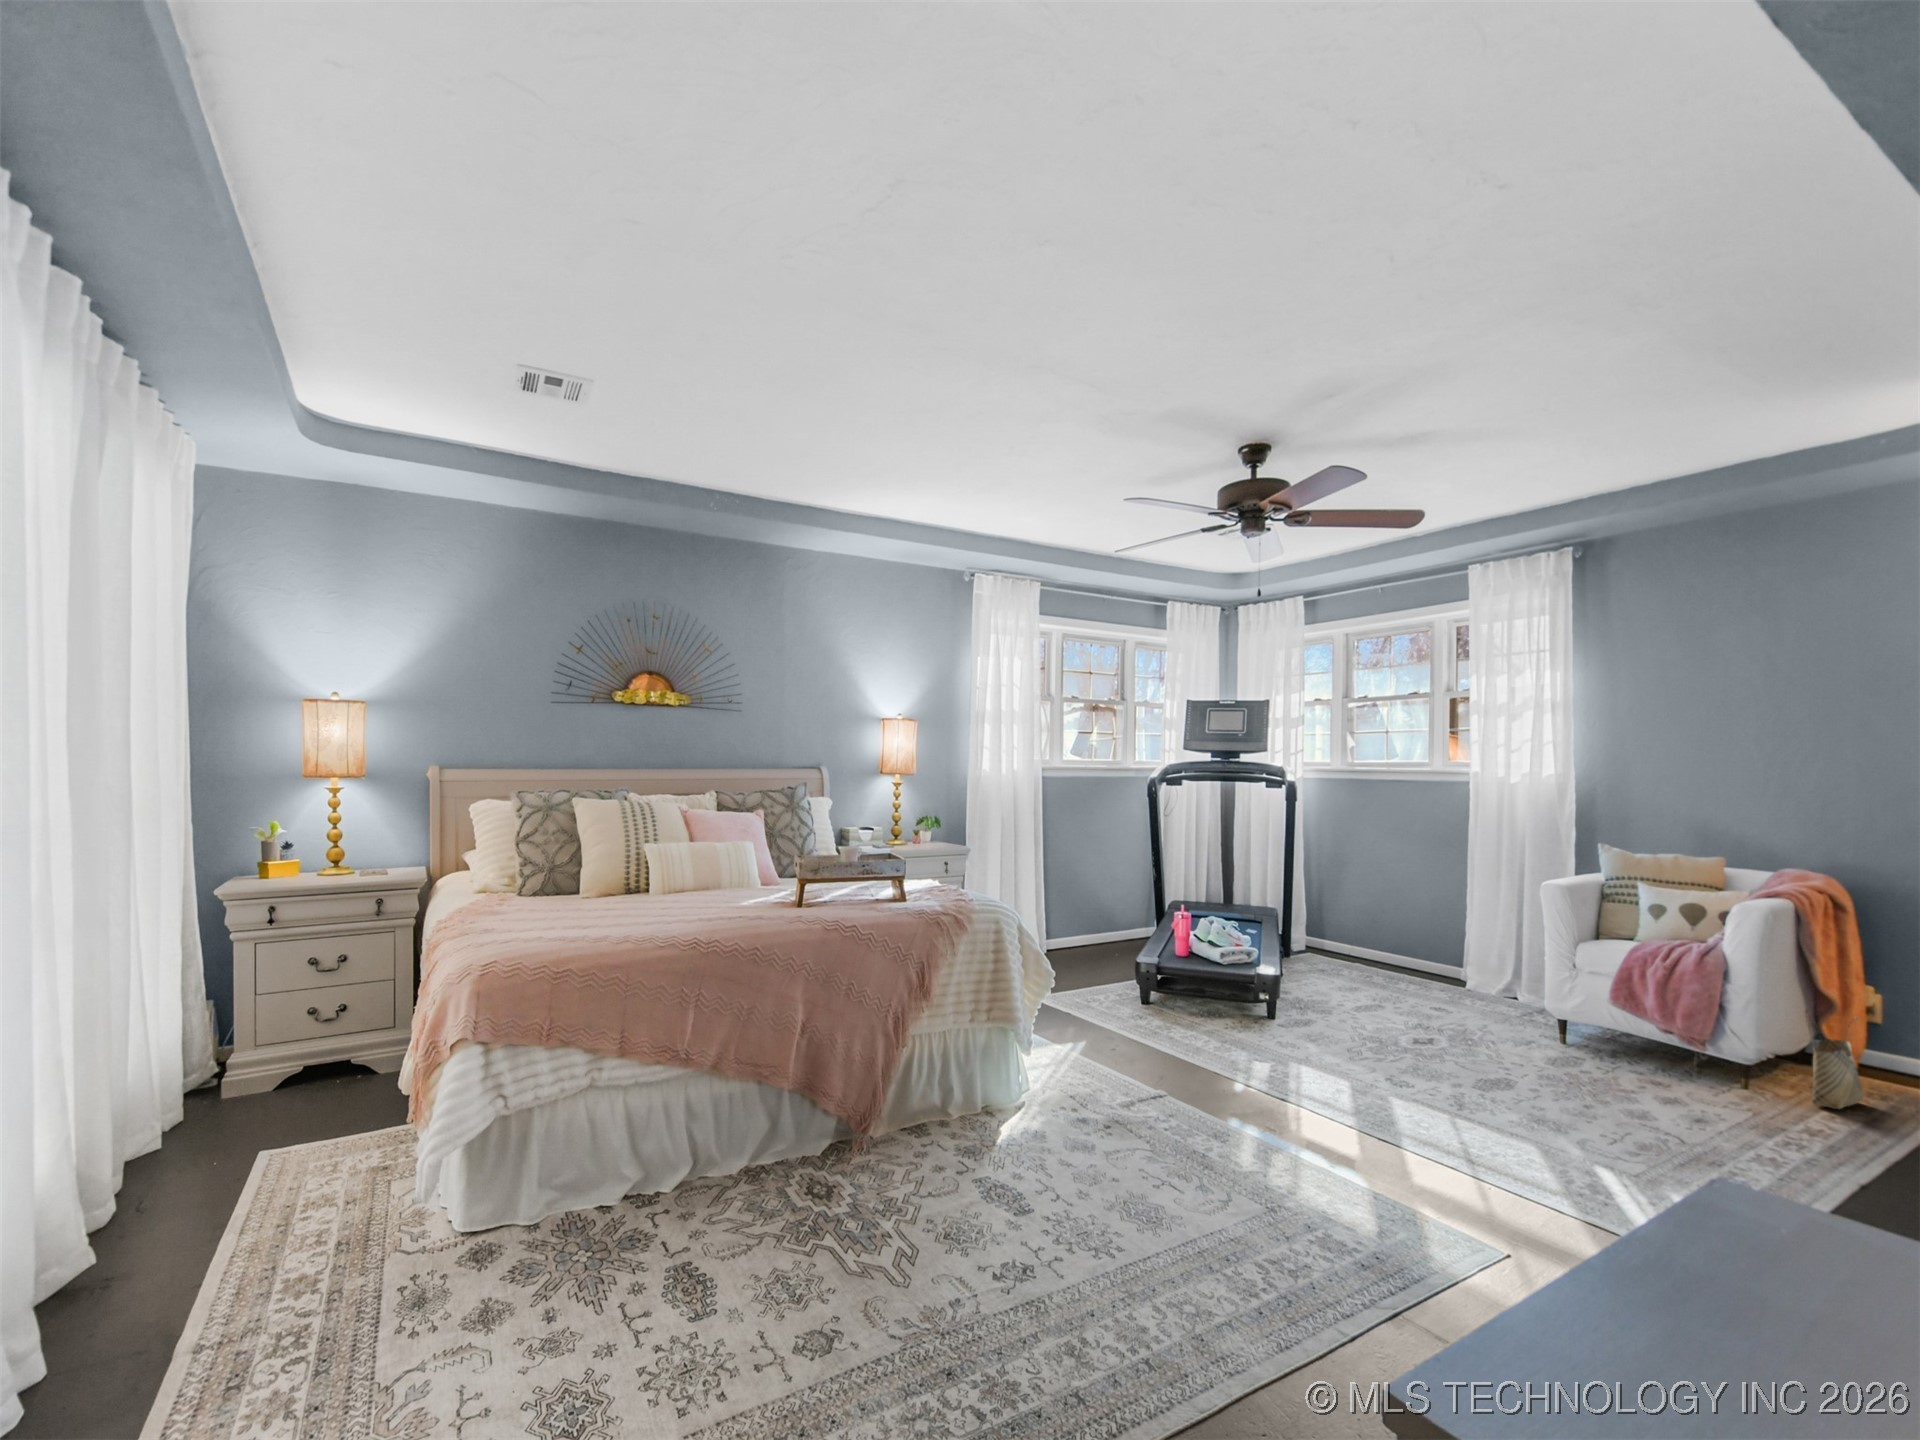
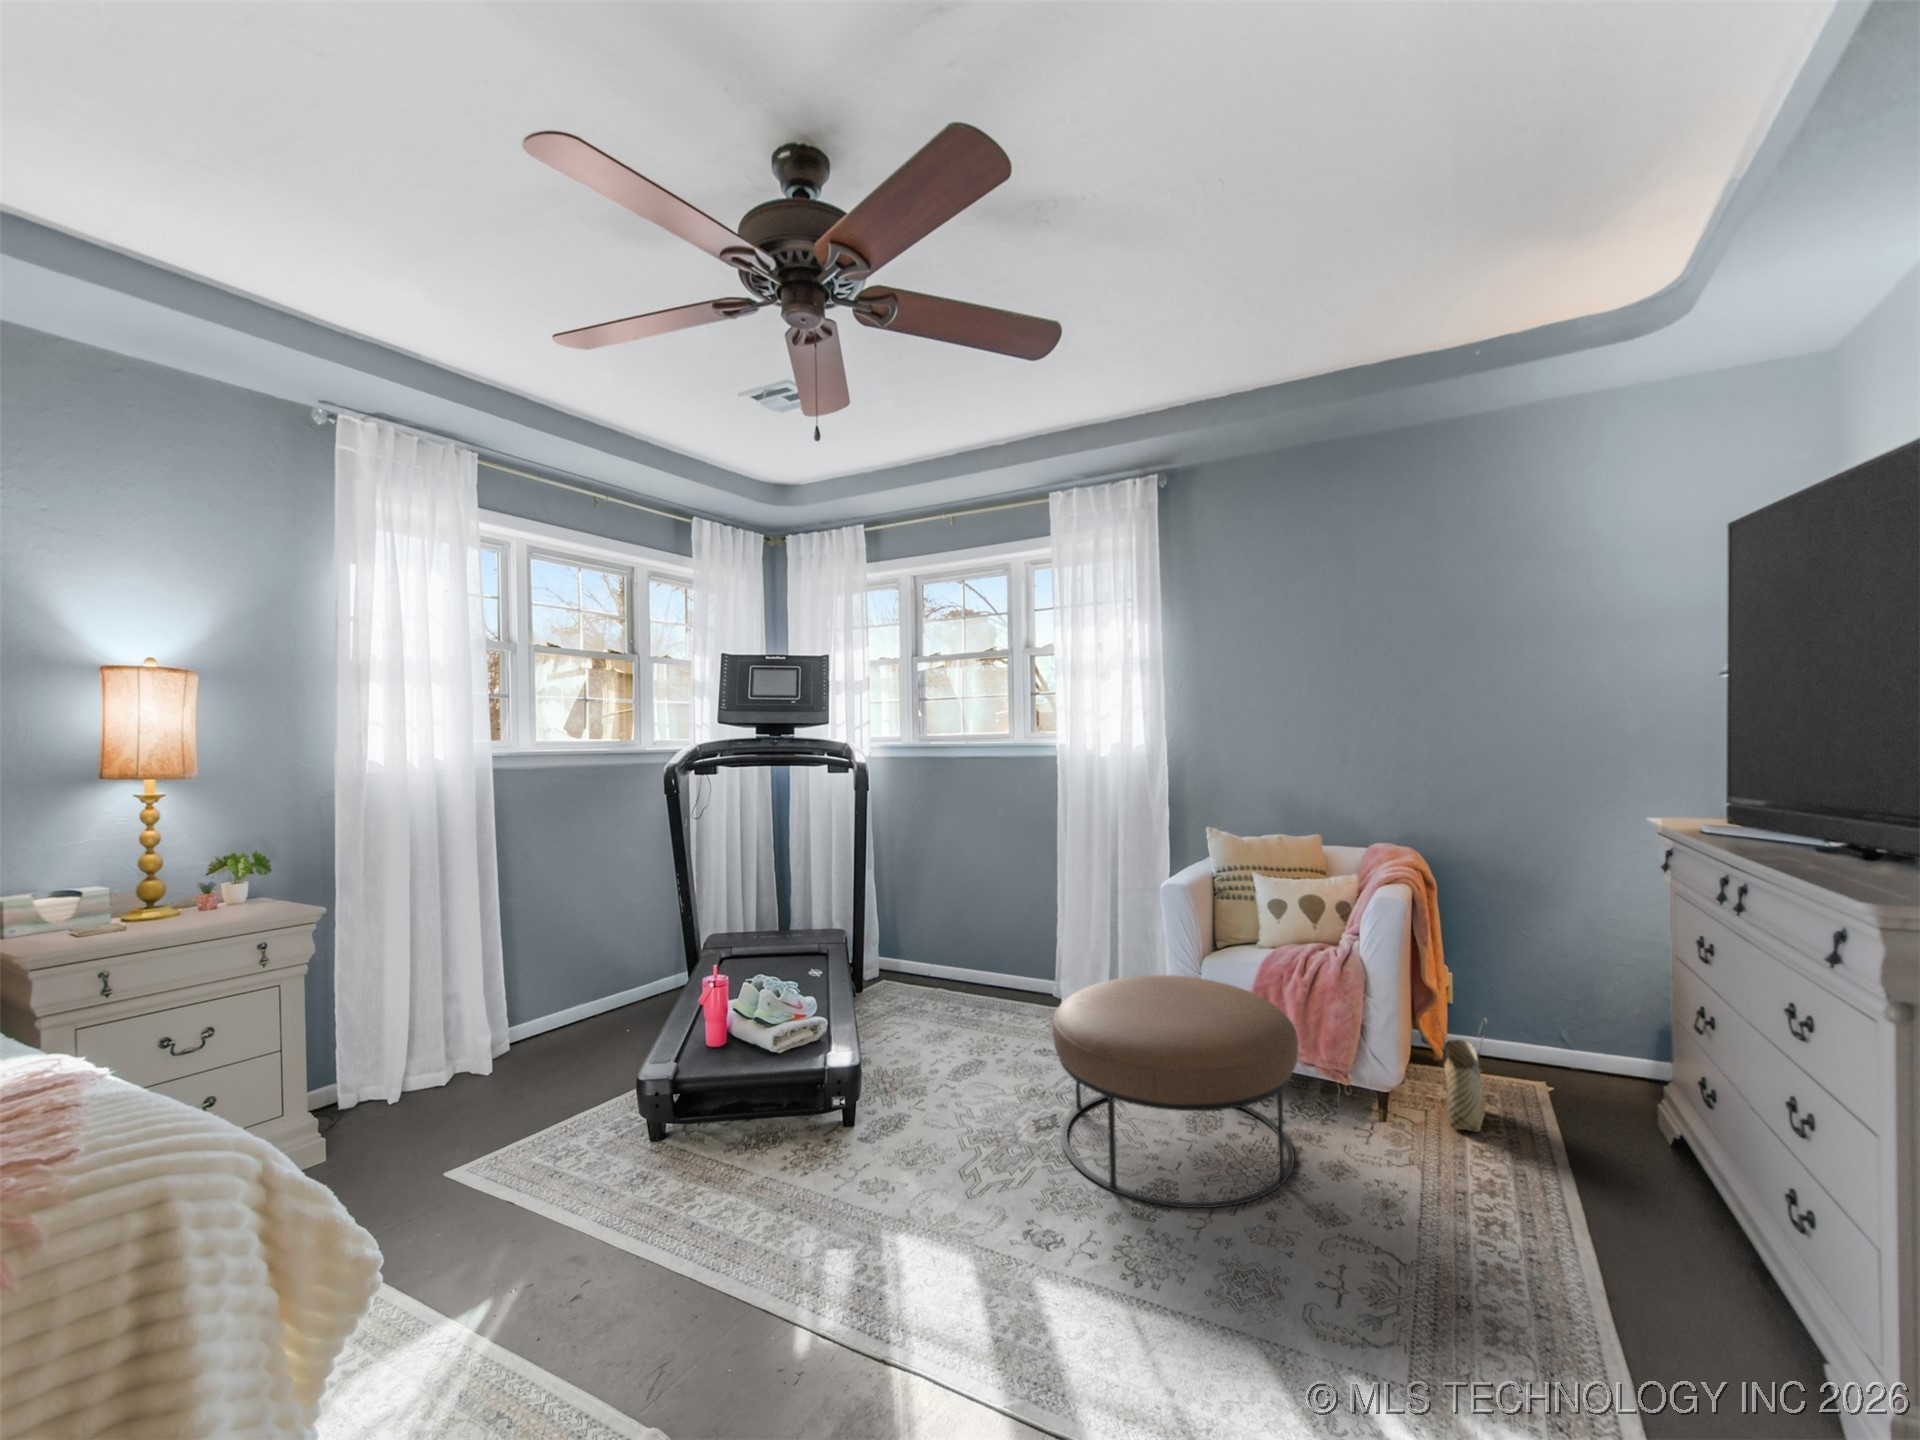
ottoman: none [1431,948,1643,1100] -> present [1052,975,1298,1208]

